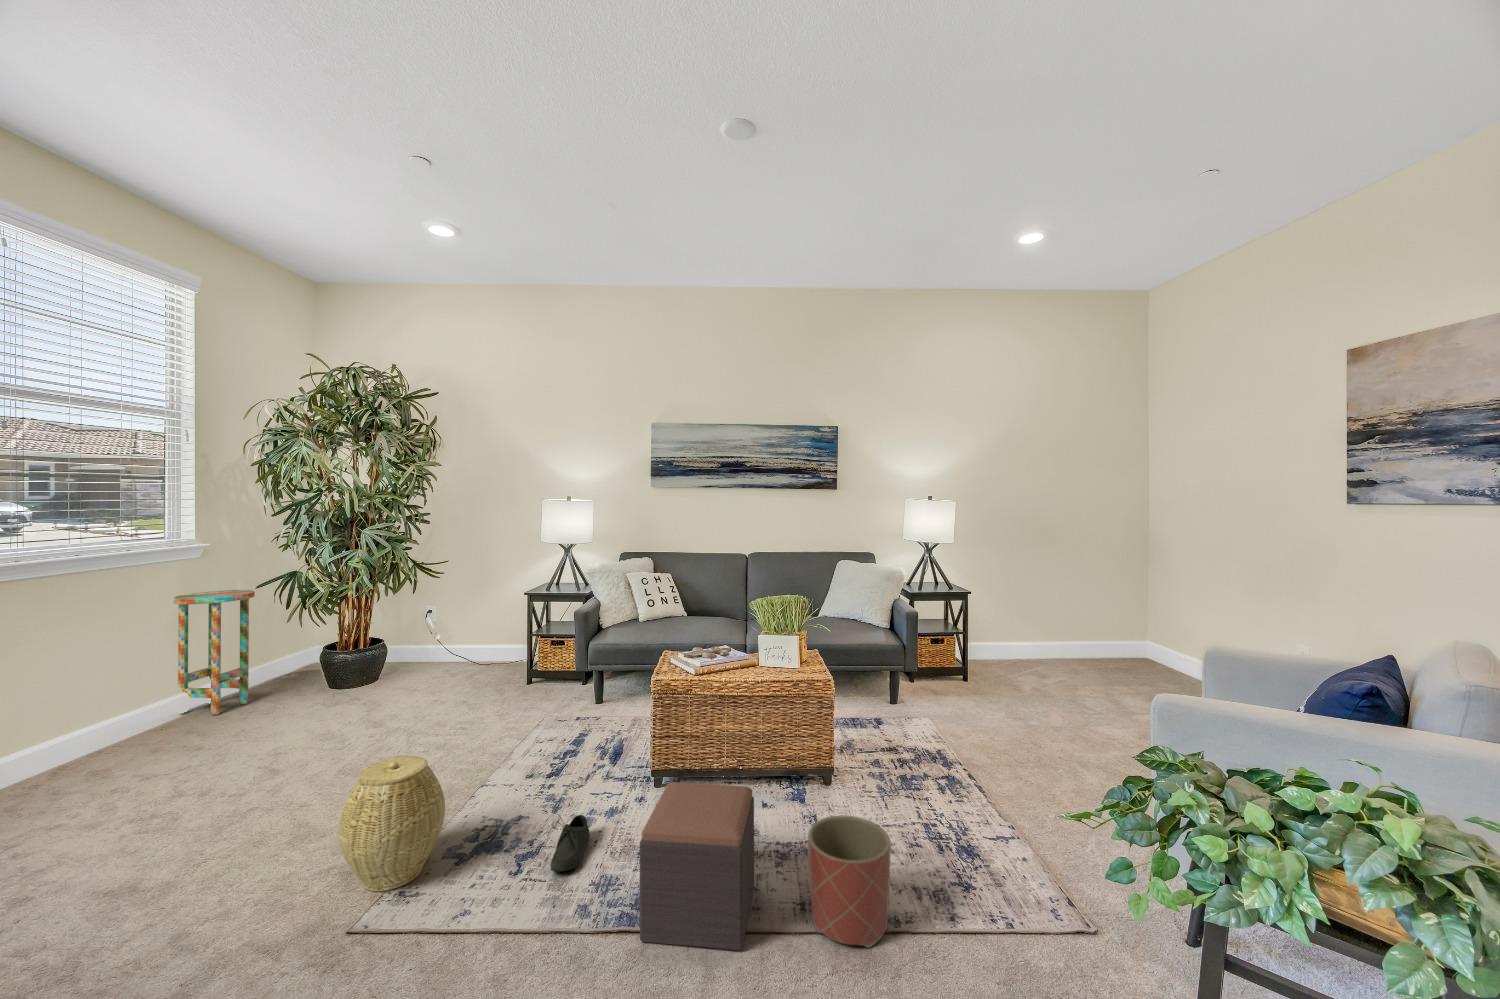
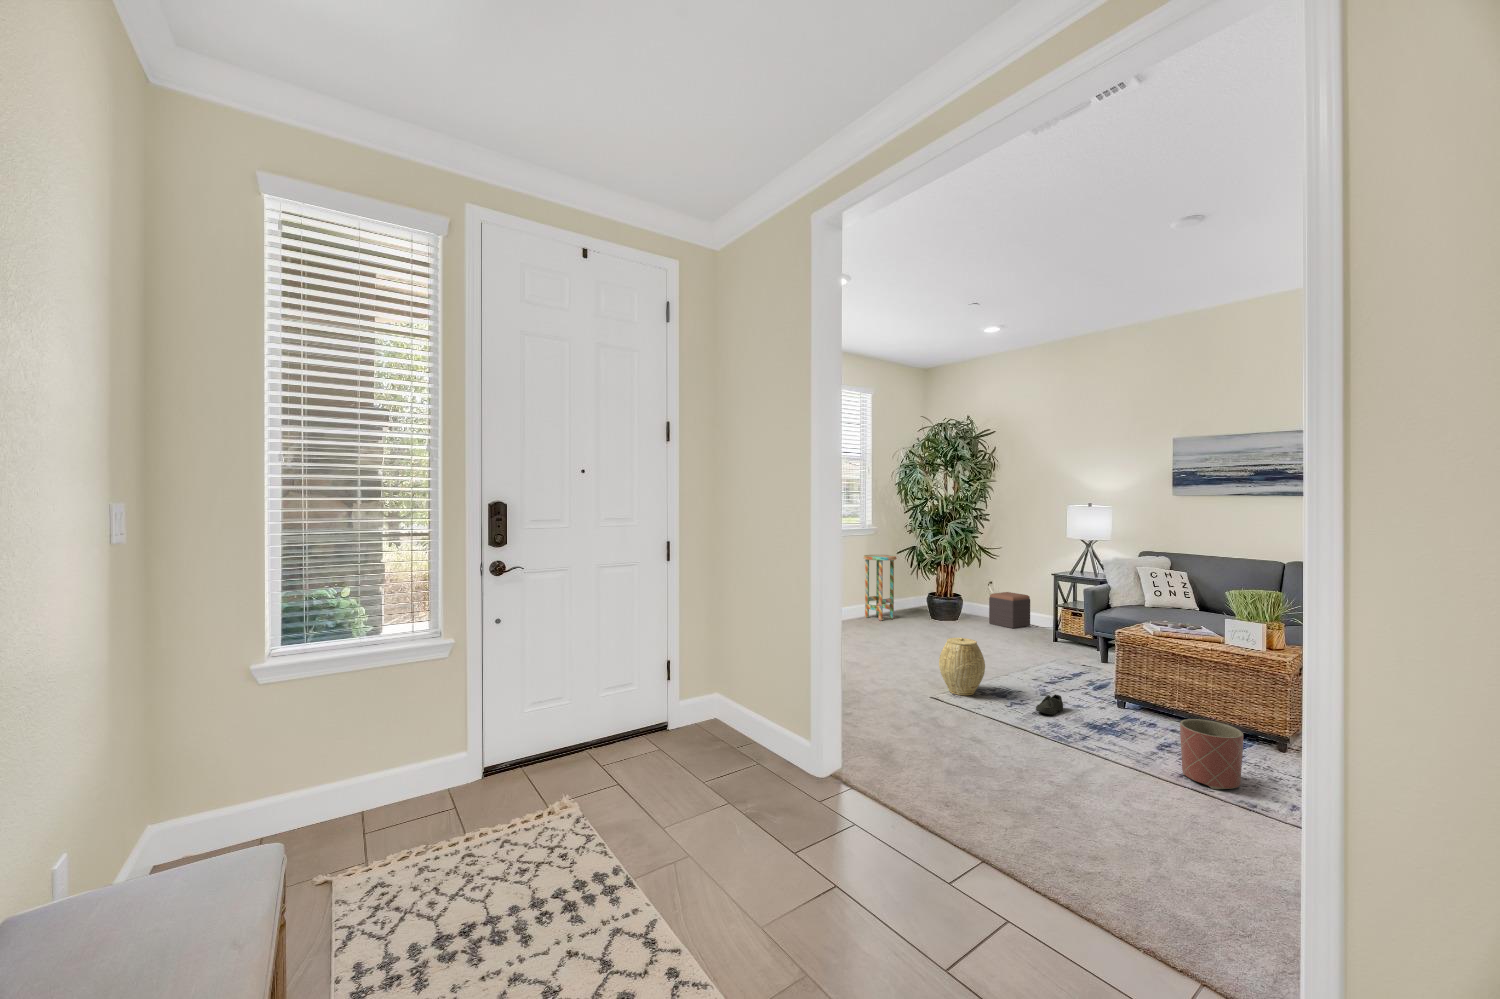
footstool: present [640,782,754,951] -> present [989,592,1030,628]

